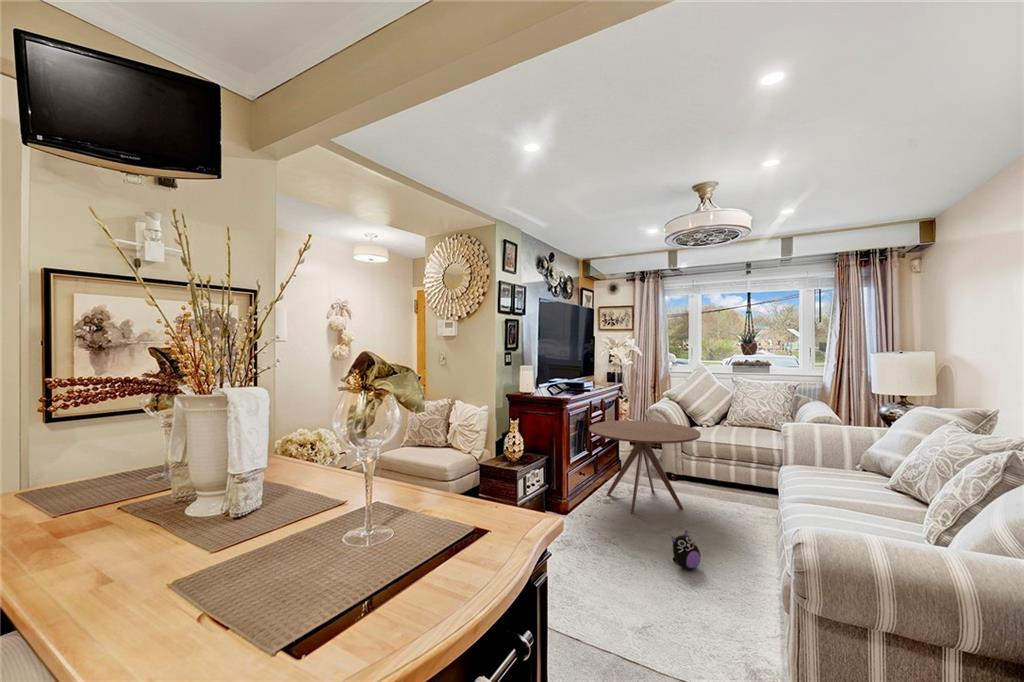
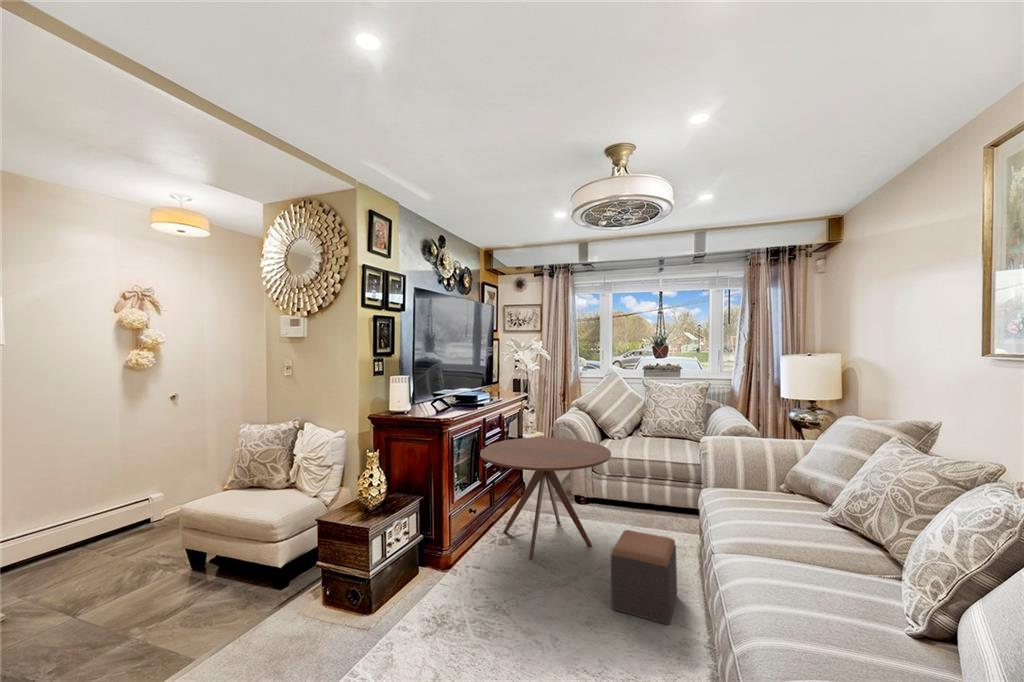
footstool: none [701,492,757,562] -> present [611,530,677,625]
plush toy: present [672,531,701,570] -> none [573,592,610,649]

